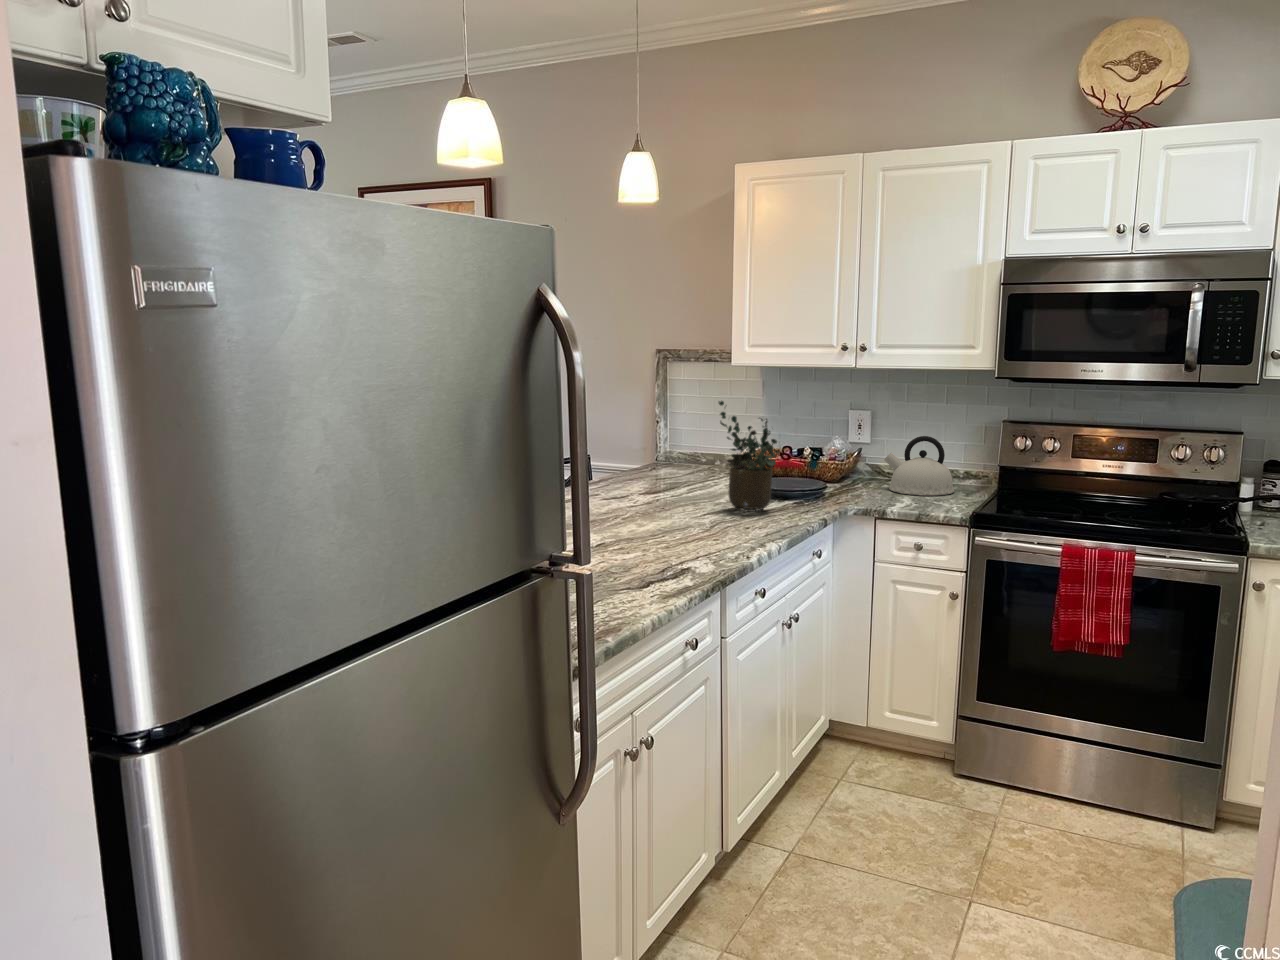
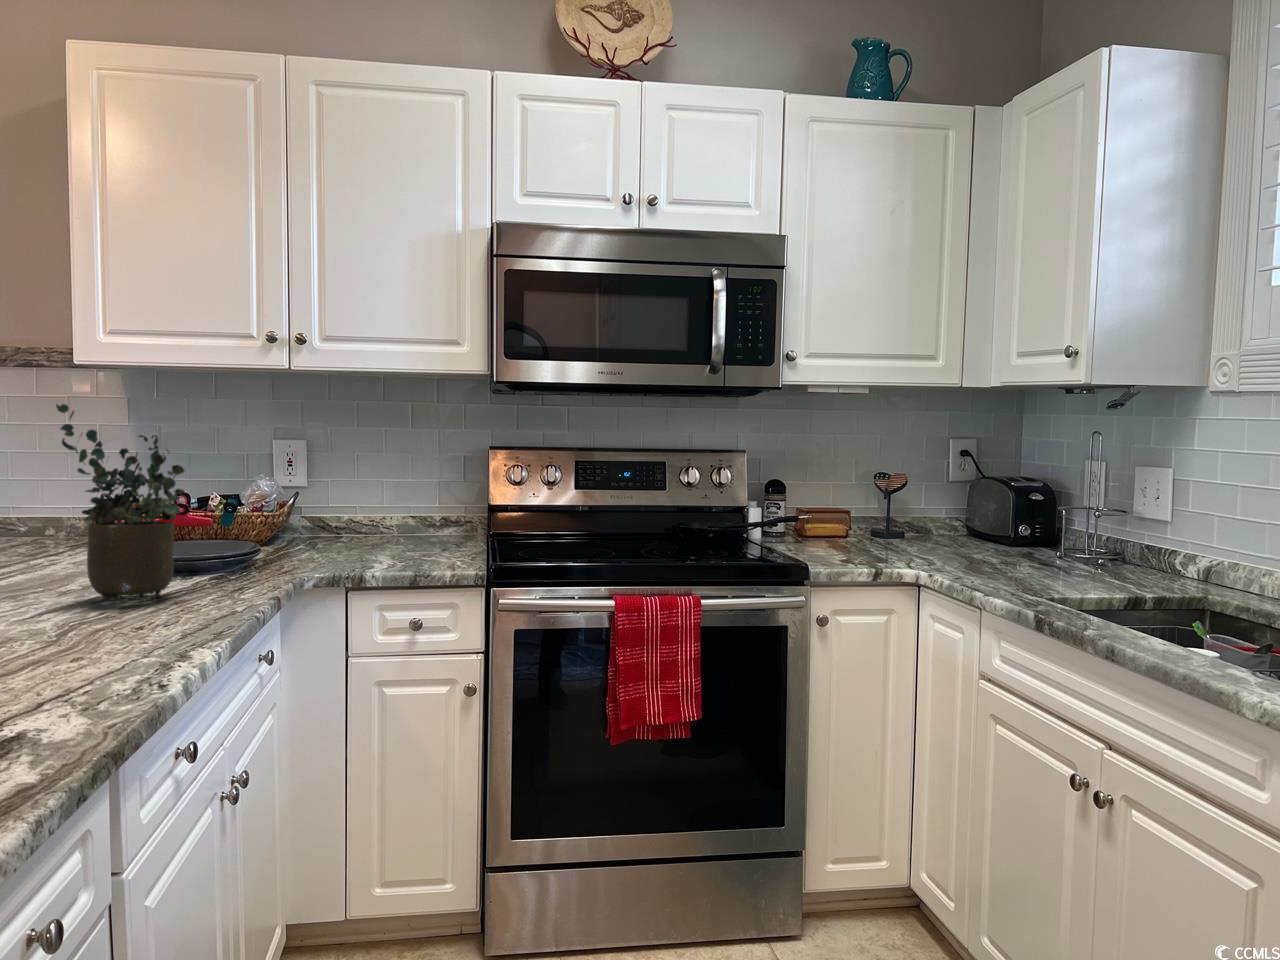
kettle: present [884,436,954,496] -> none [339,468,441,552]

